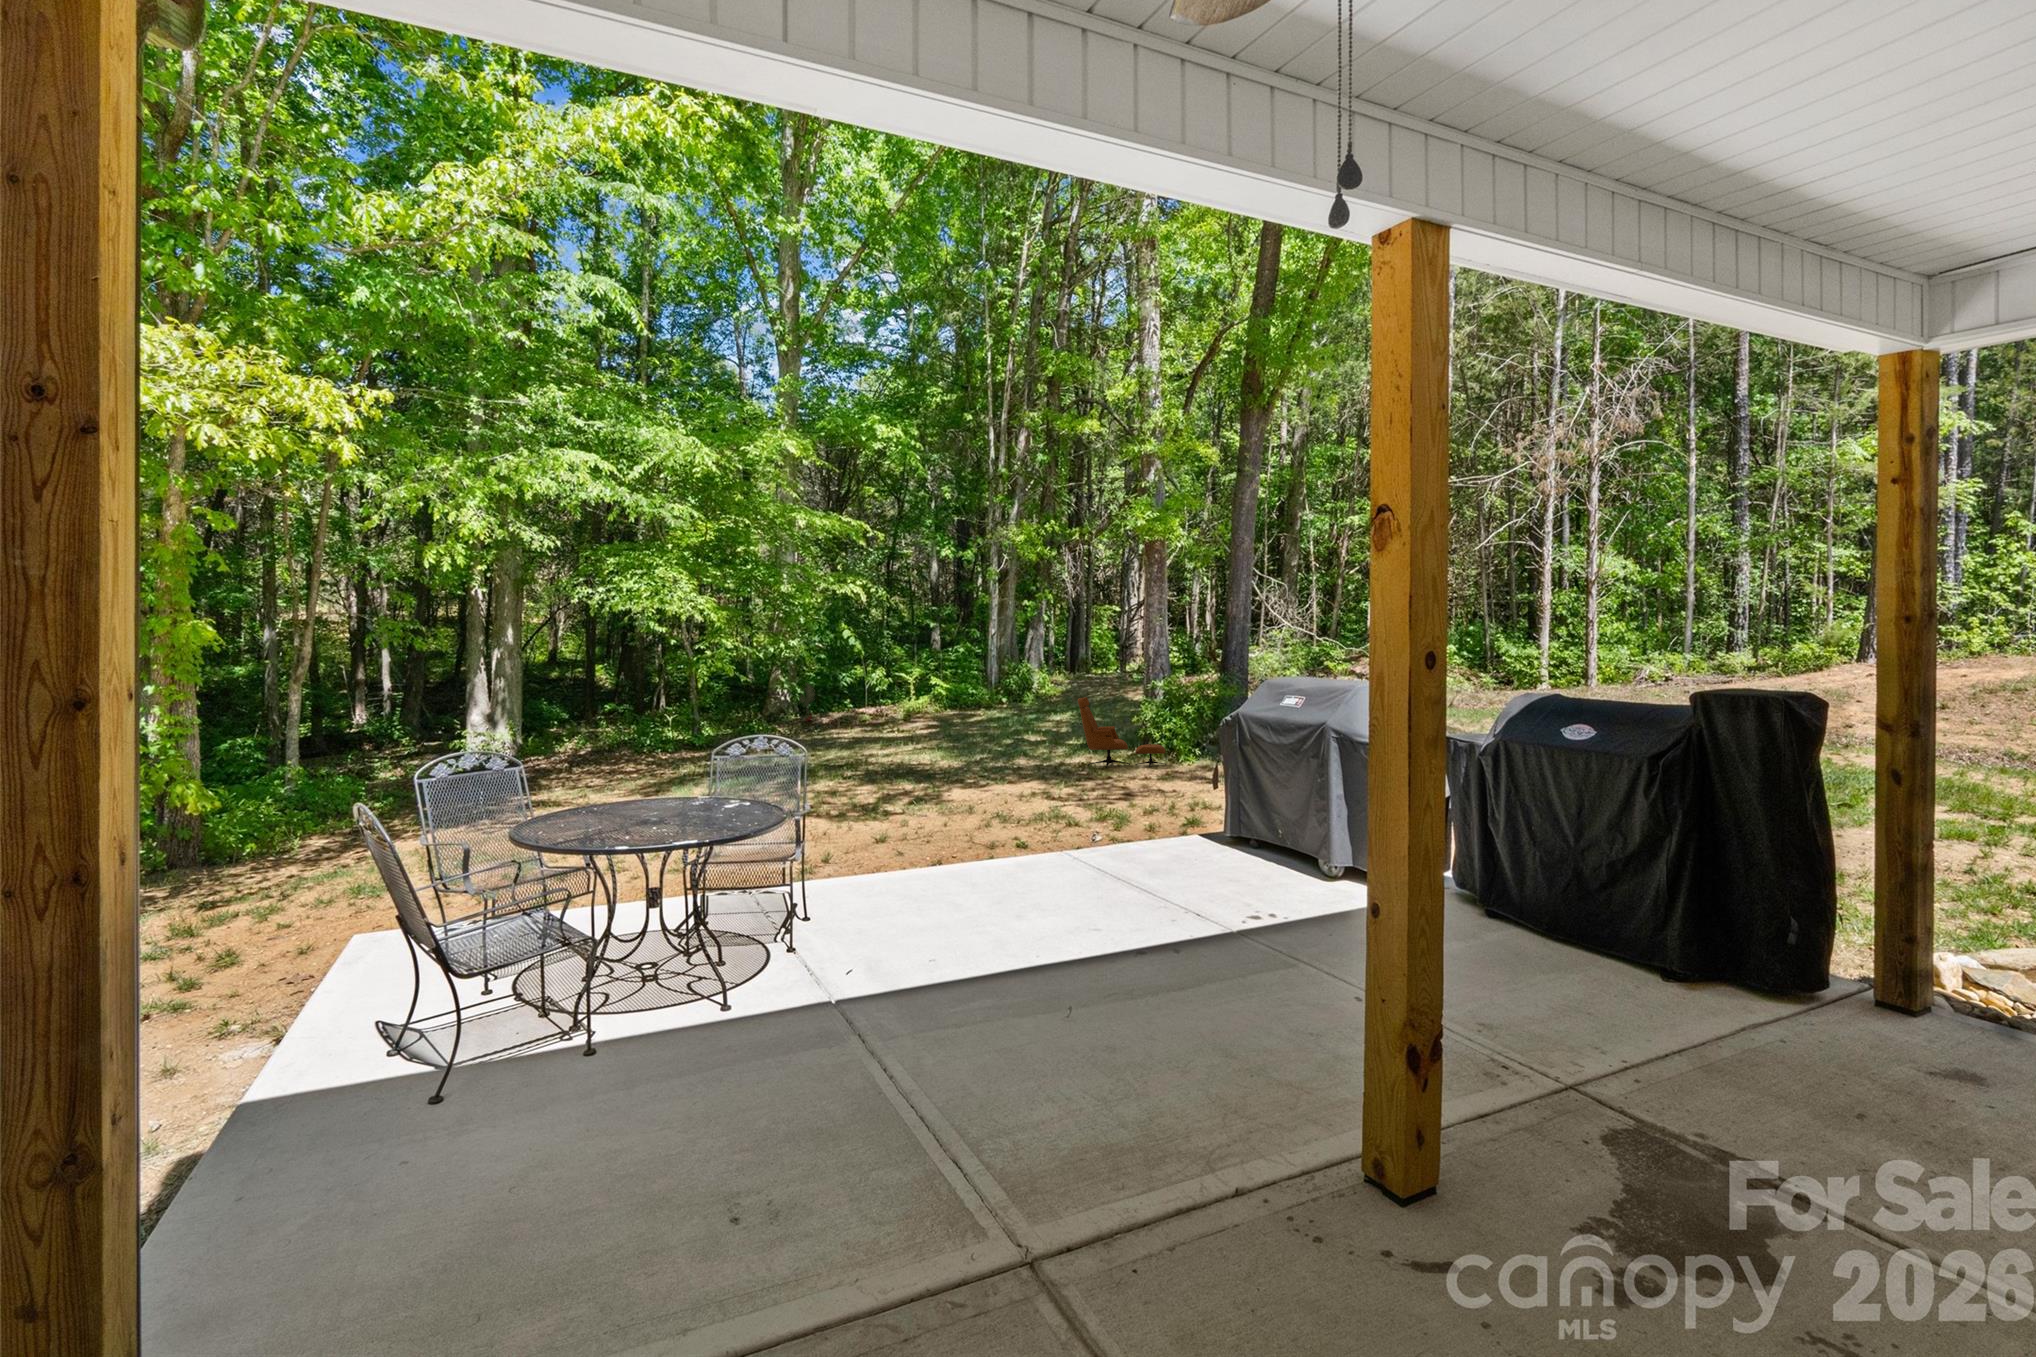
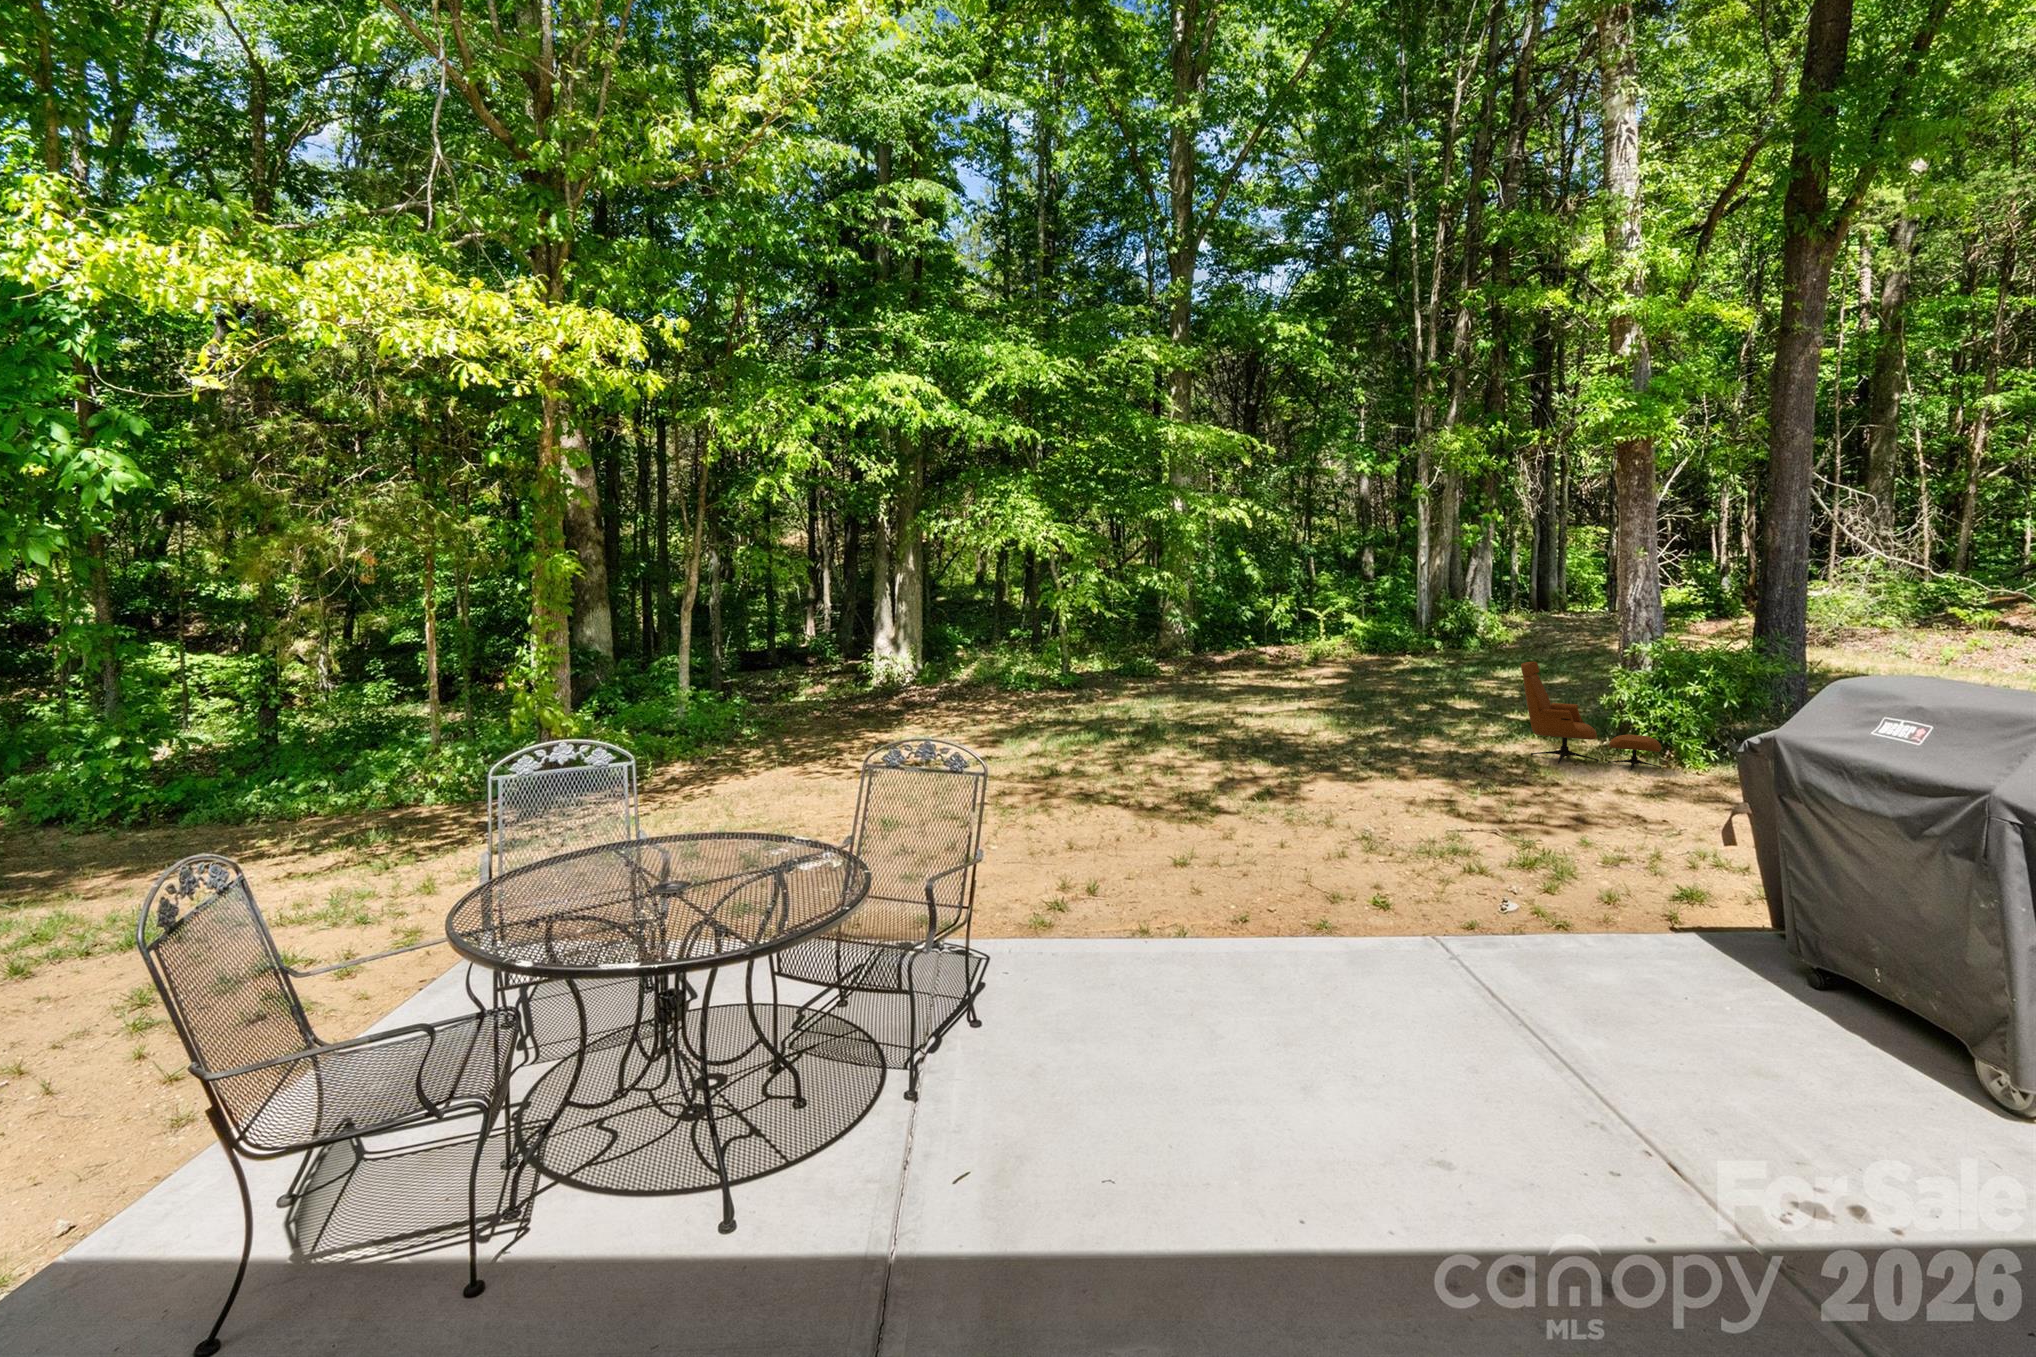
potted tree: present [797,685,815,721] -> none [1194,614,1217,656]

